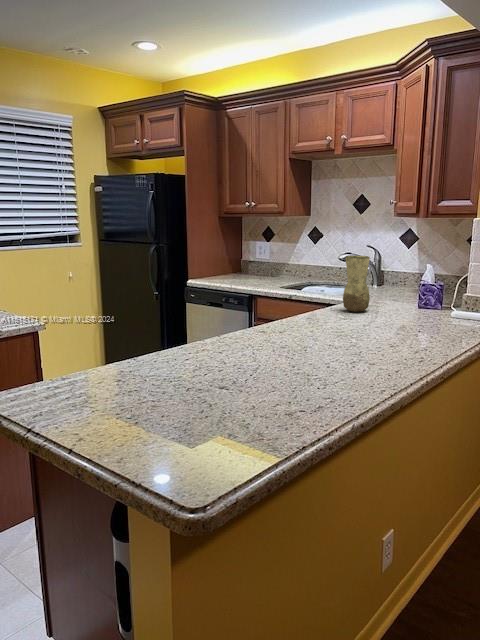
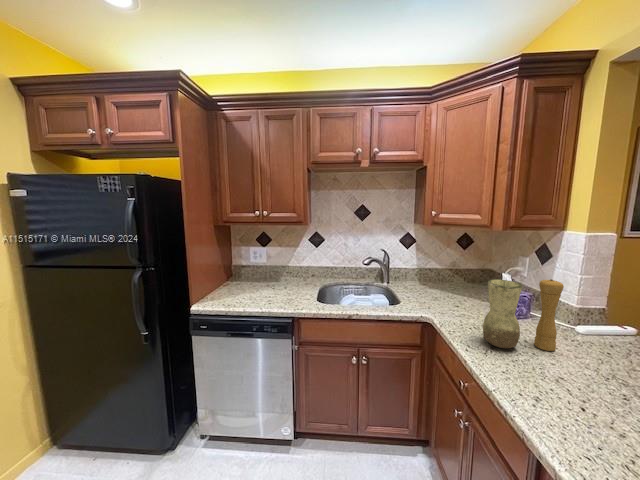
pepper mill: none [380,254,398,316] -> present [534,279,564,351]

